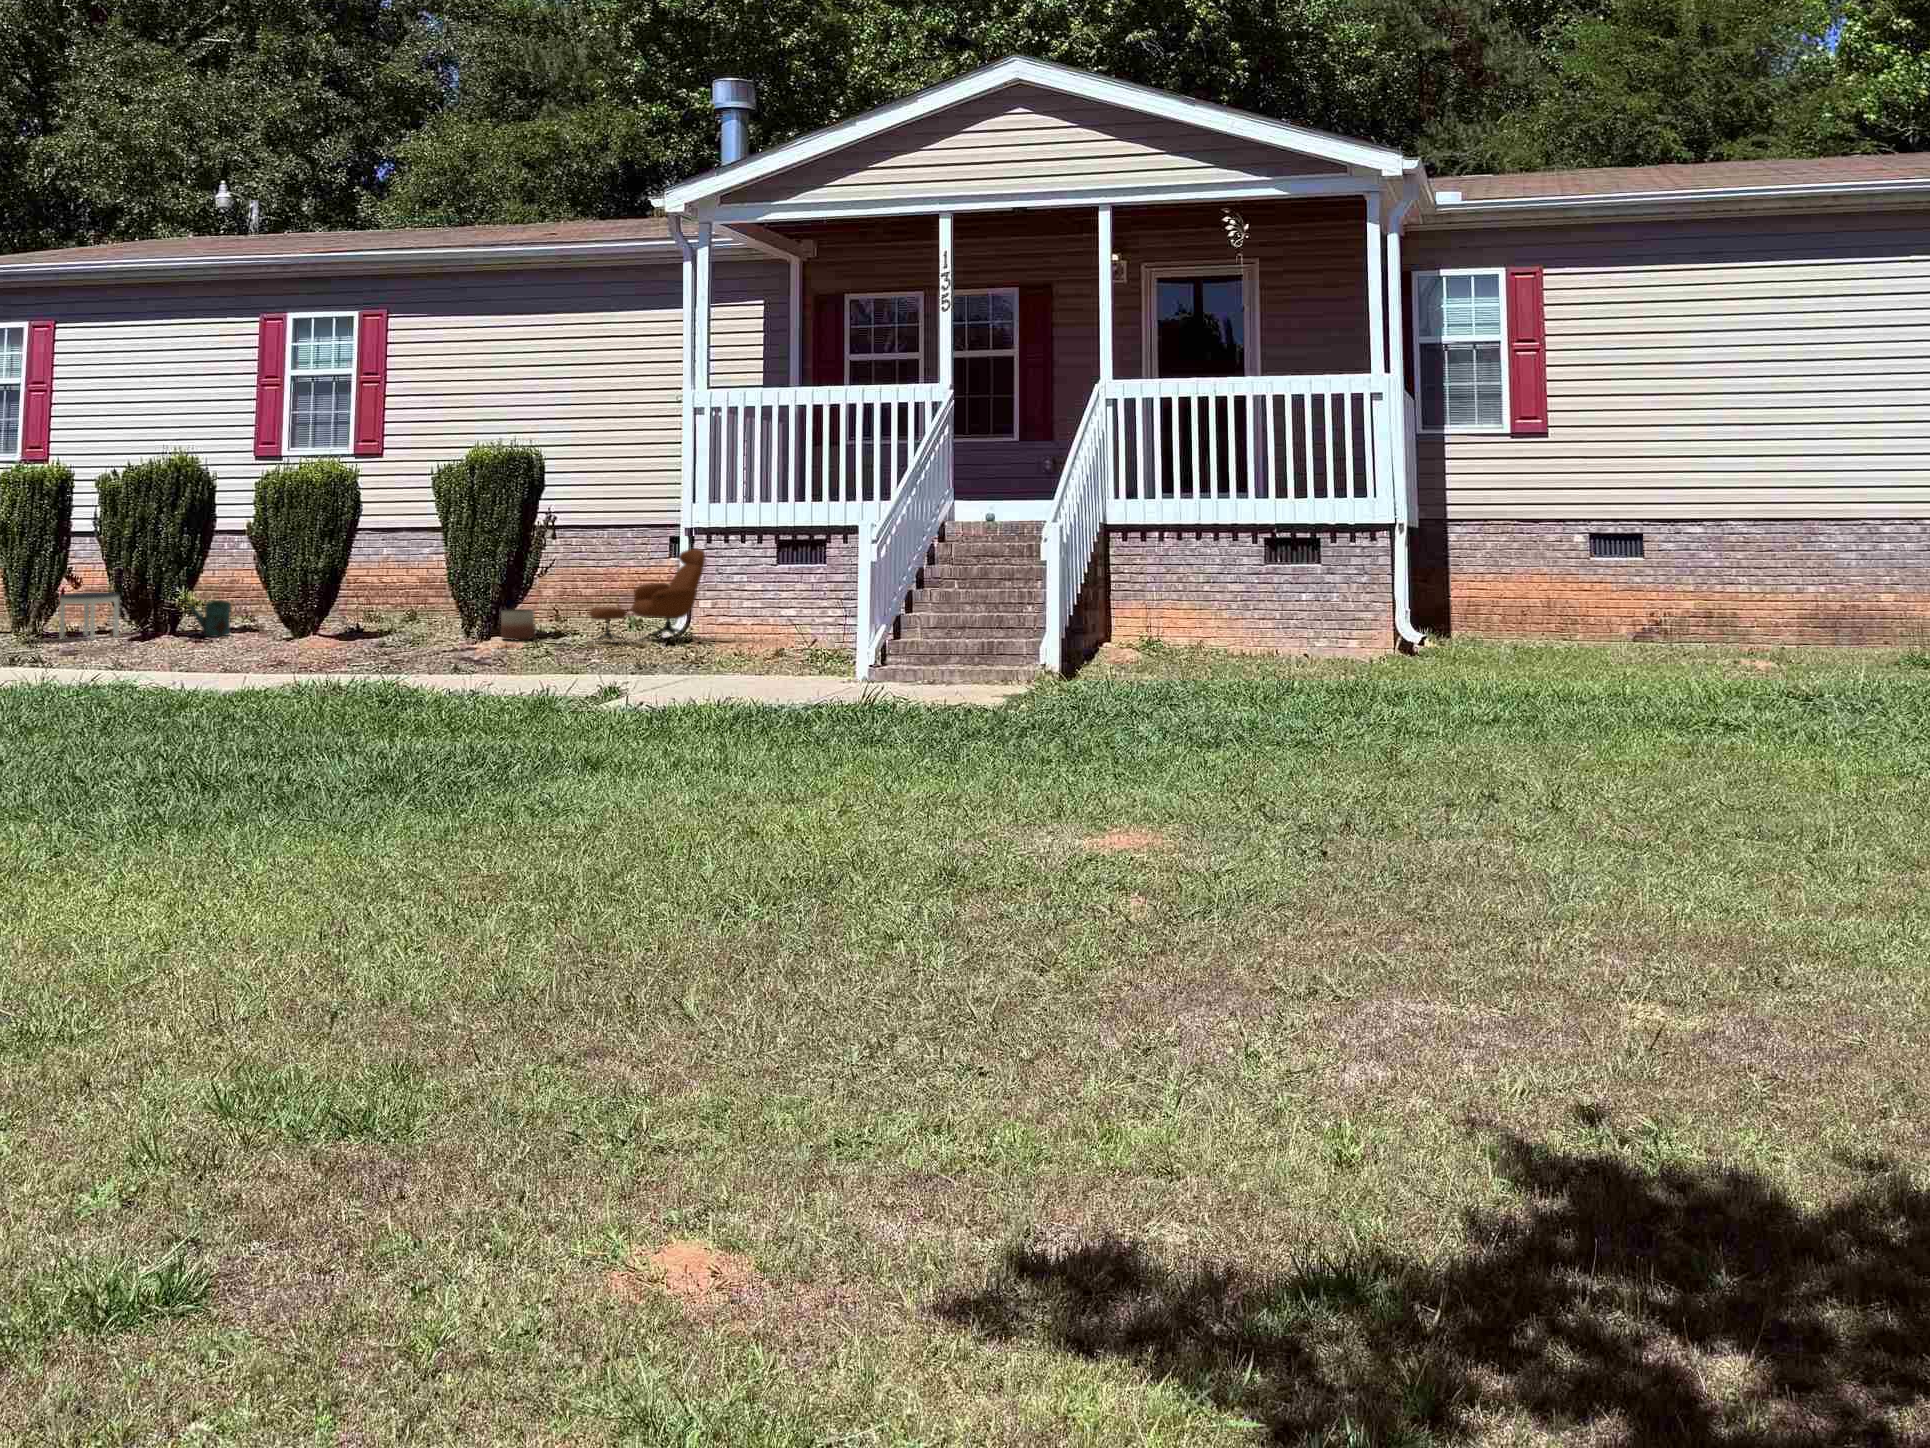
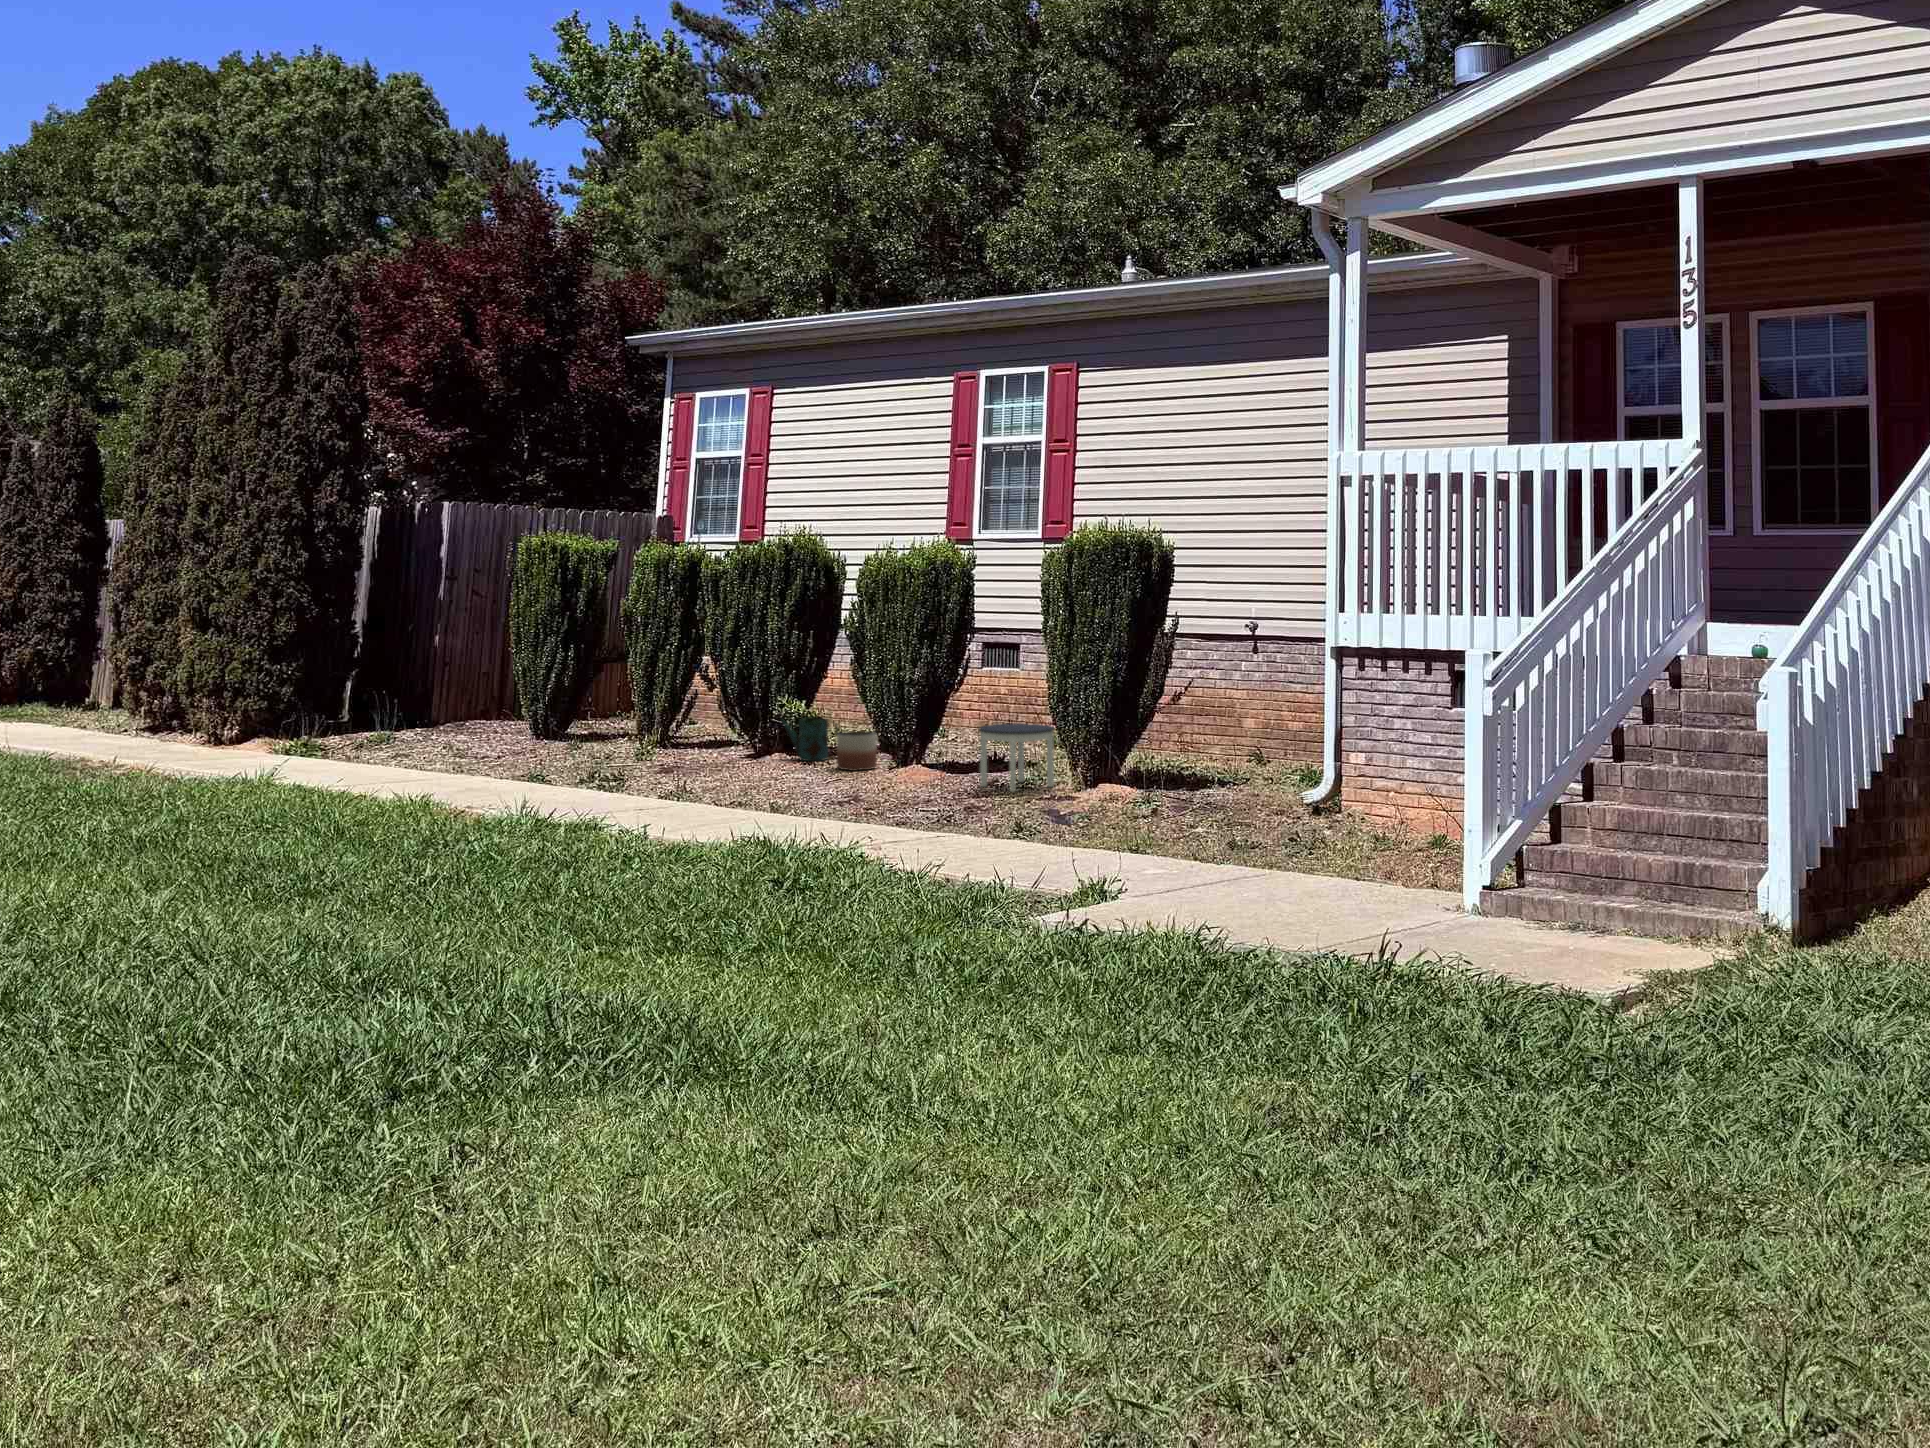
lounge chair: present [590,549,705,641] -> none [1189,677,1358,810]
round table: present [59,592,120,640] -> present [979,723,1055,792]
planter: present [501,609,535,640] -> present [837,731,877,771]

